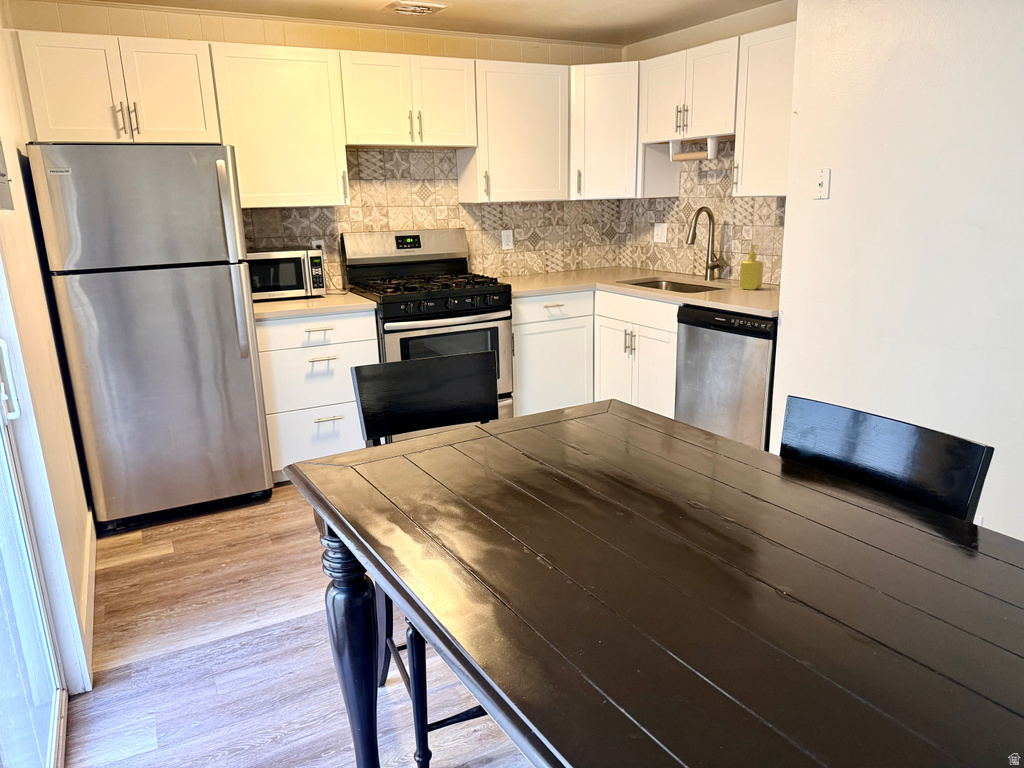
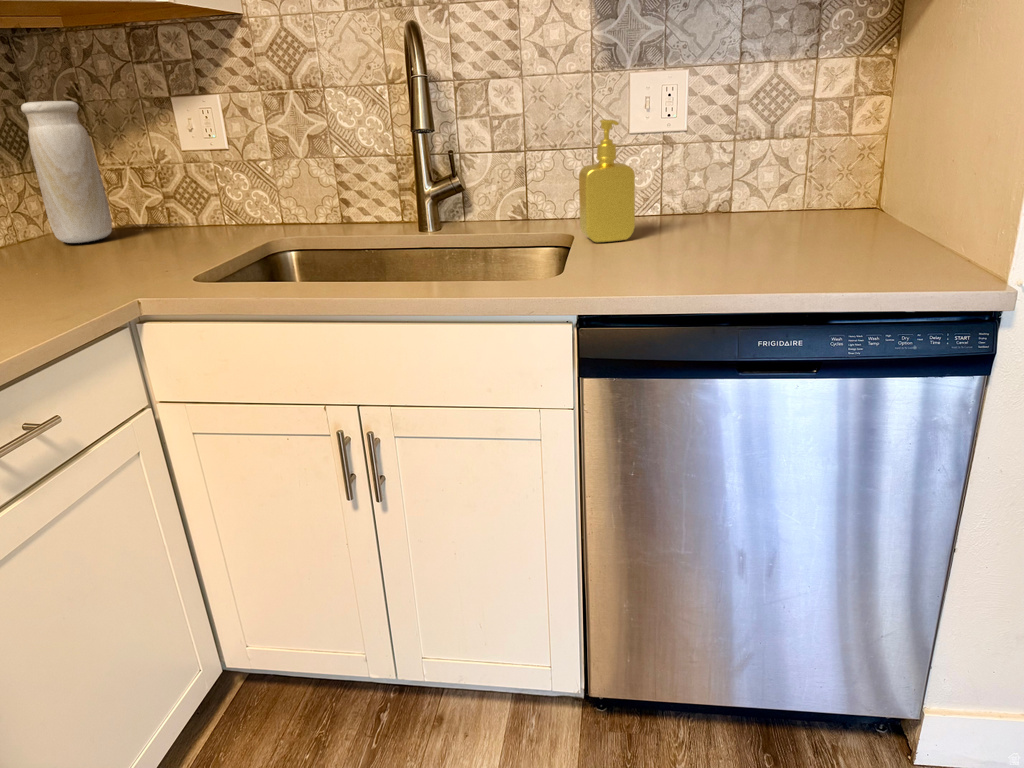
vase: none [611,222,630,270] -> present [21,101,112,243]

